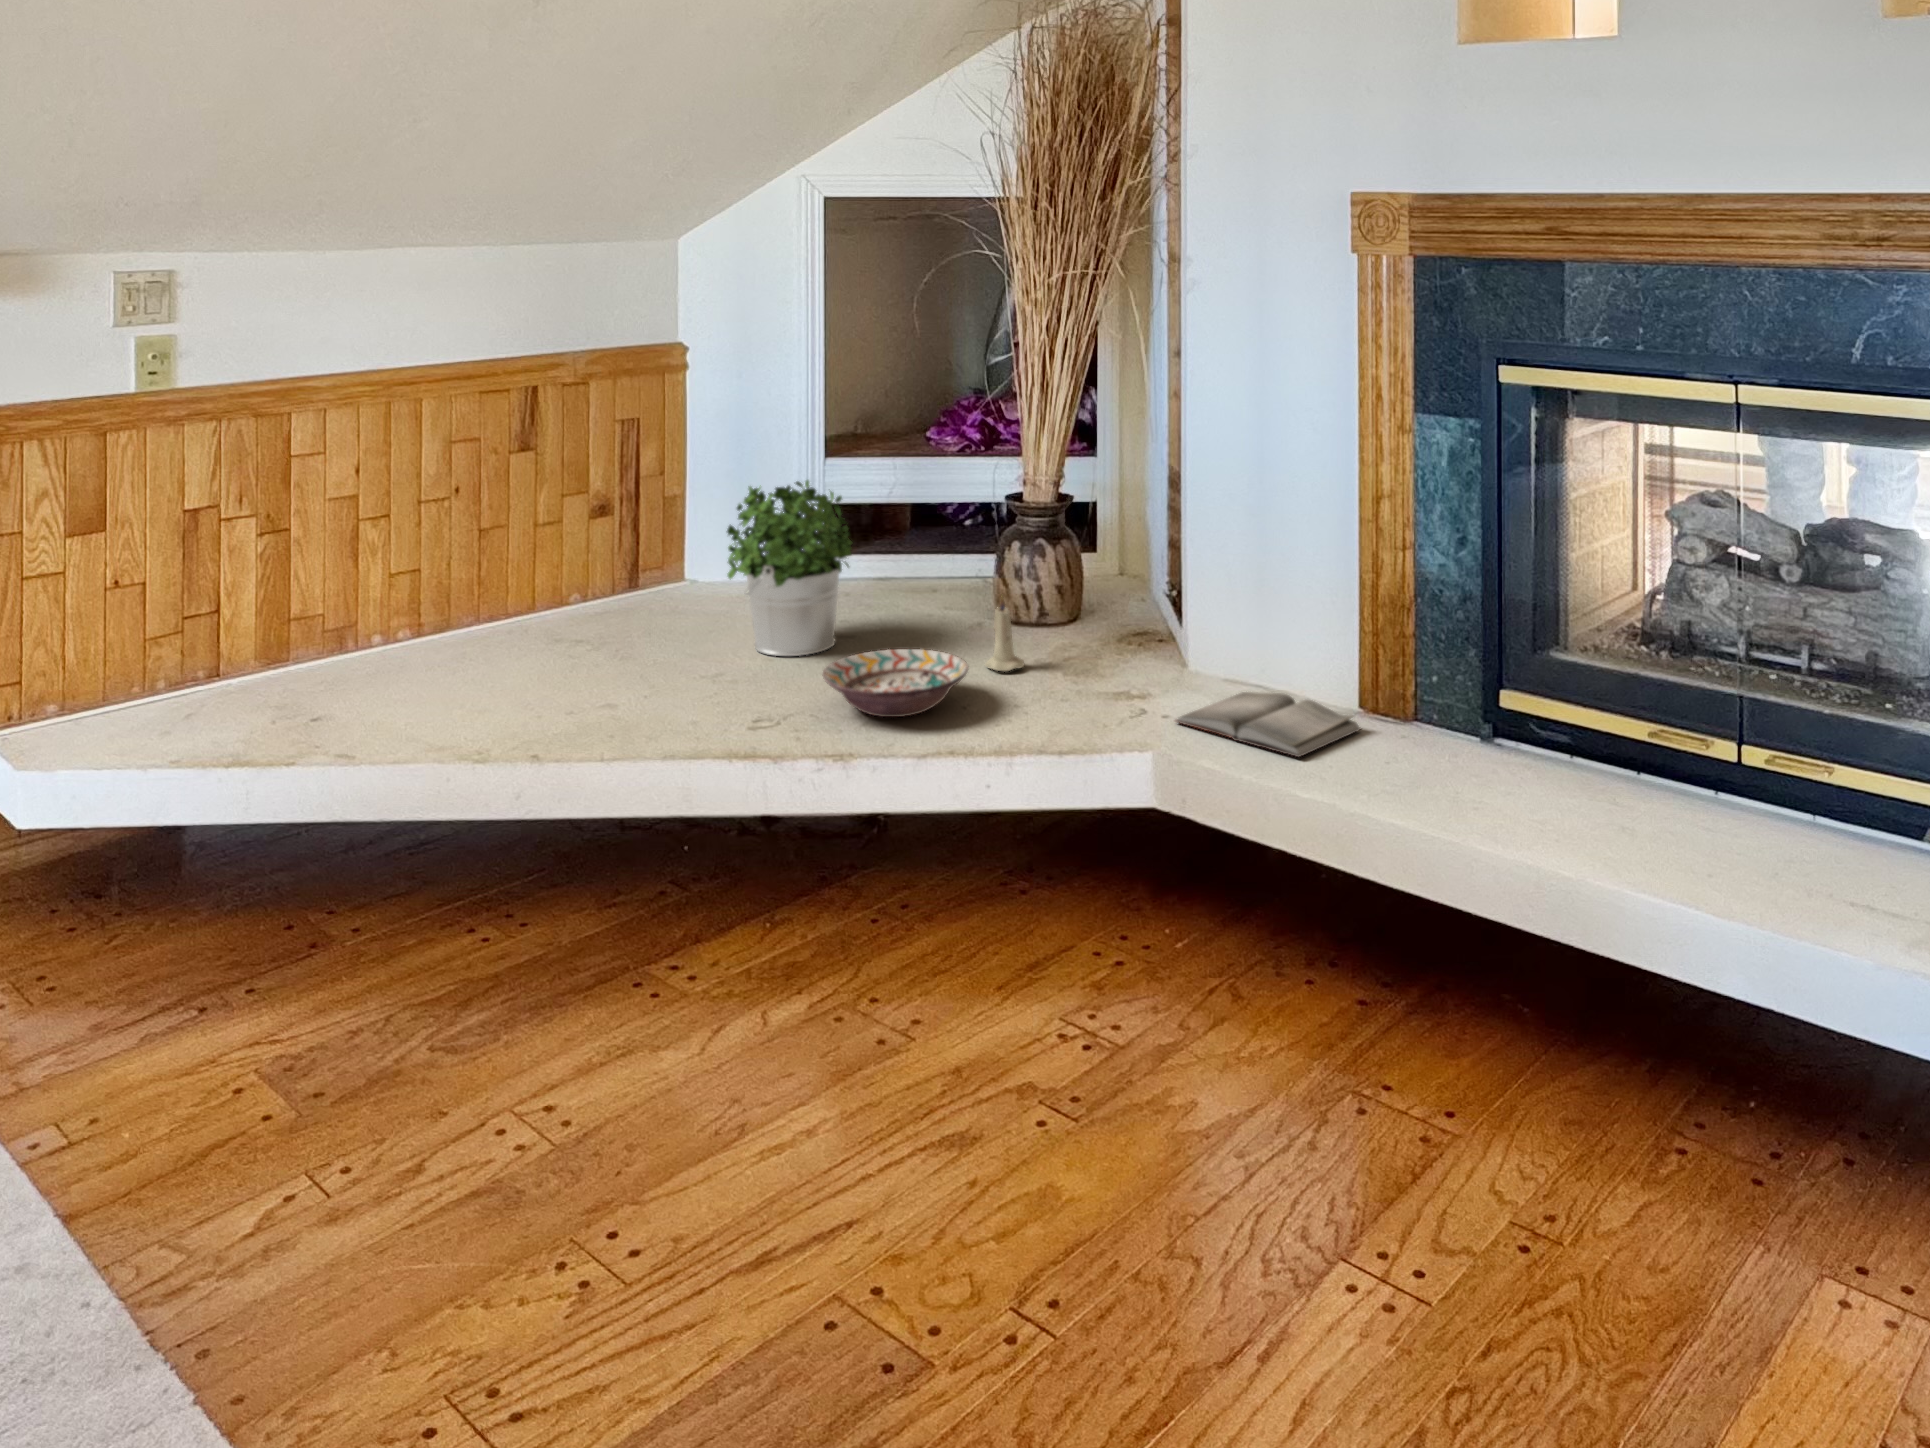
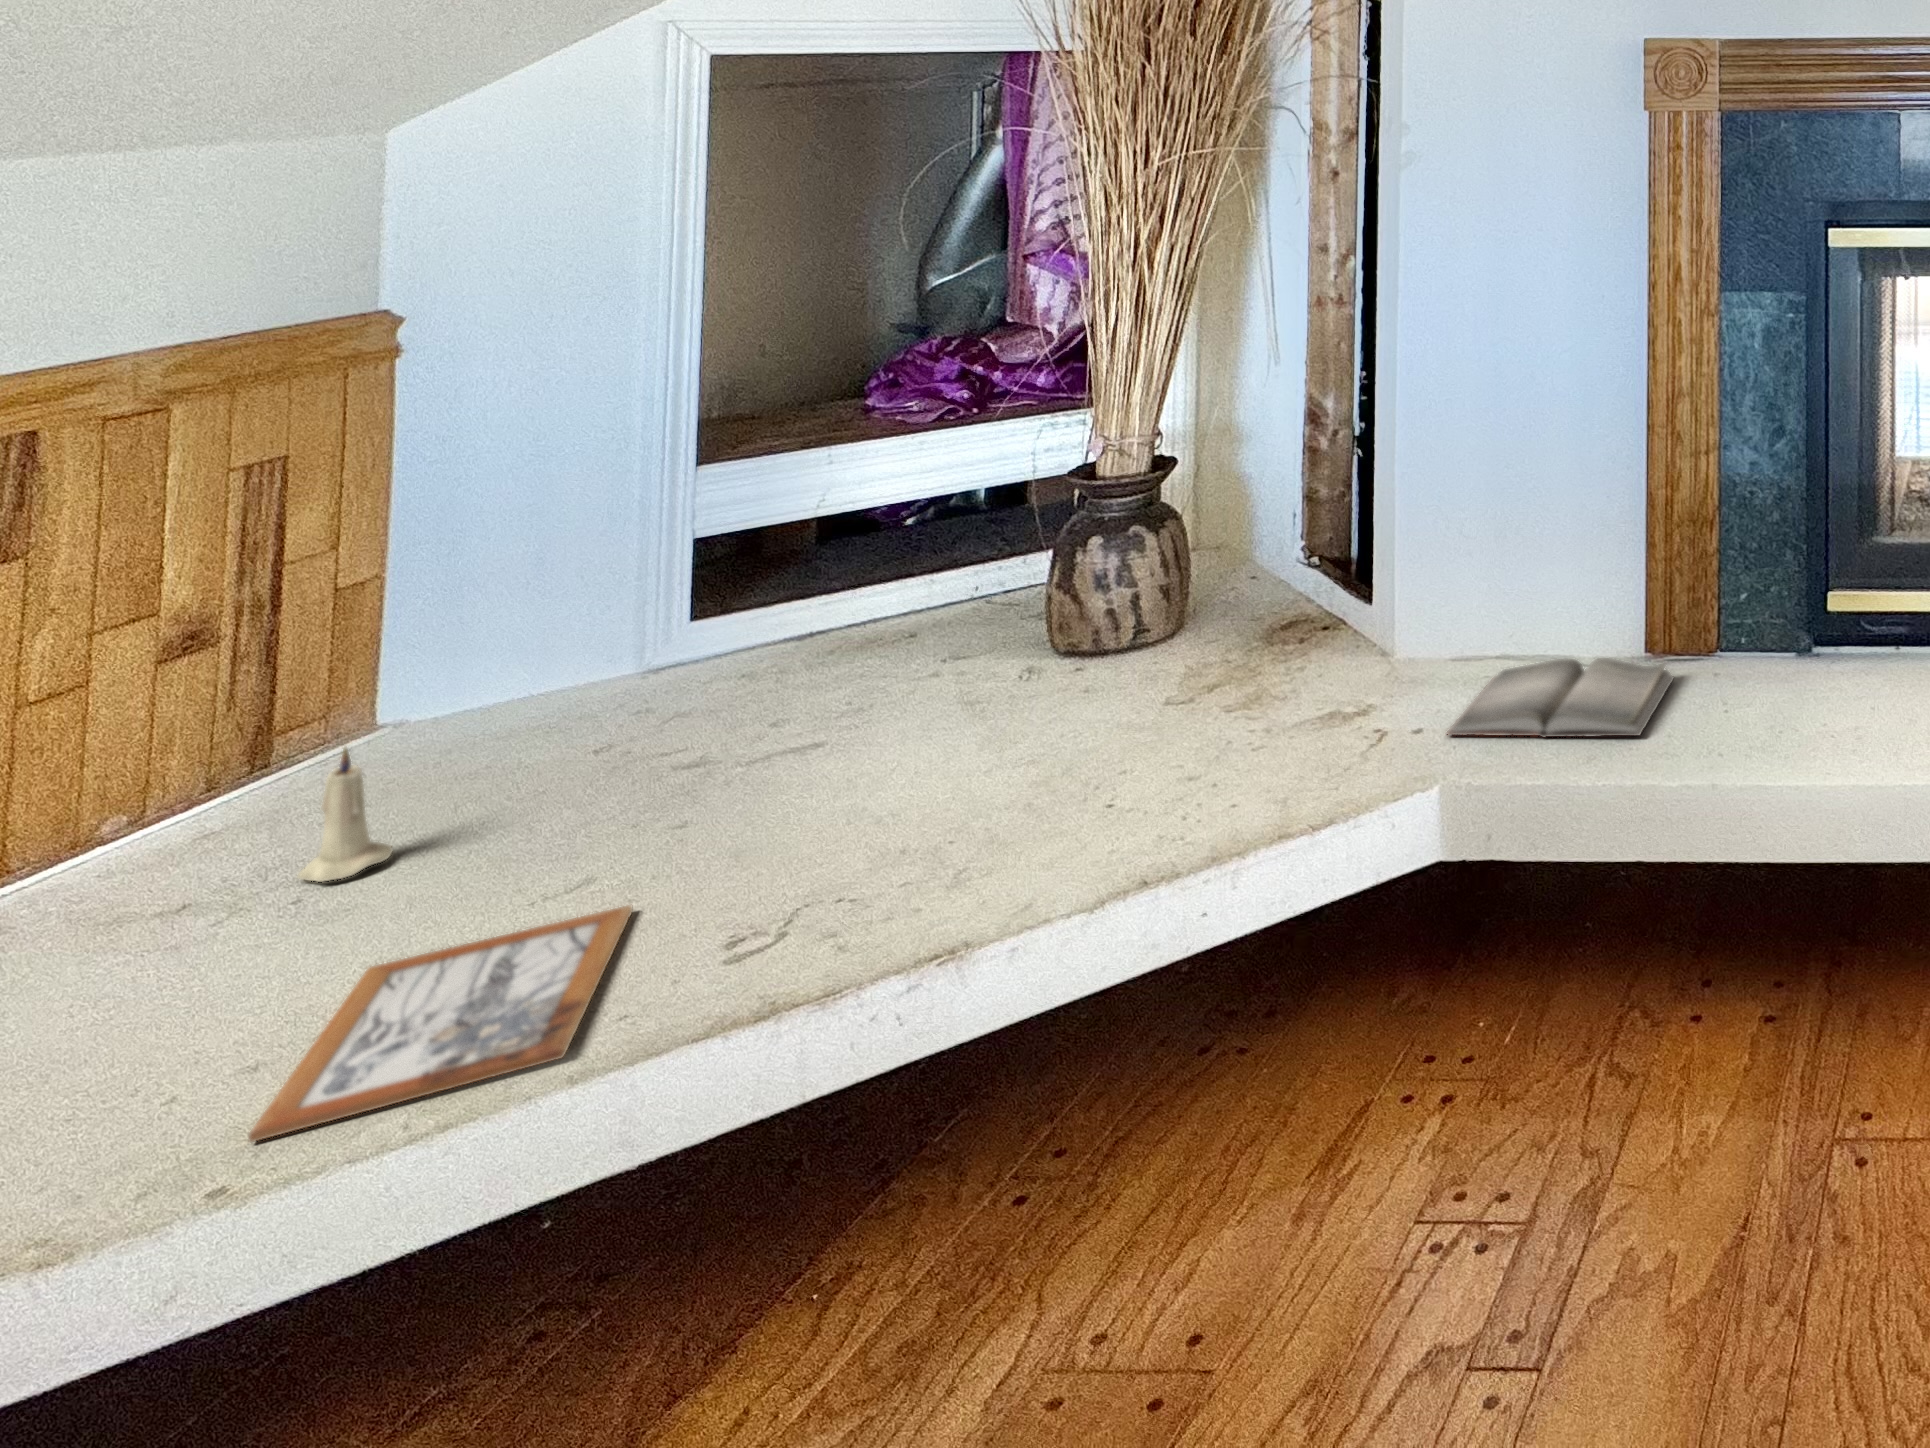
potted plant: present [727,480,852,656] -> none [569,512,844,821]
candle: present [985,598,1024,672] -> present [298,747,392,882]
decorative bowl: present [822,649,968,717] -> none [865,731,1128,867]
picture frame: none [549,682,725,742] -> present [249,905,633,1142]

